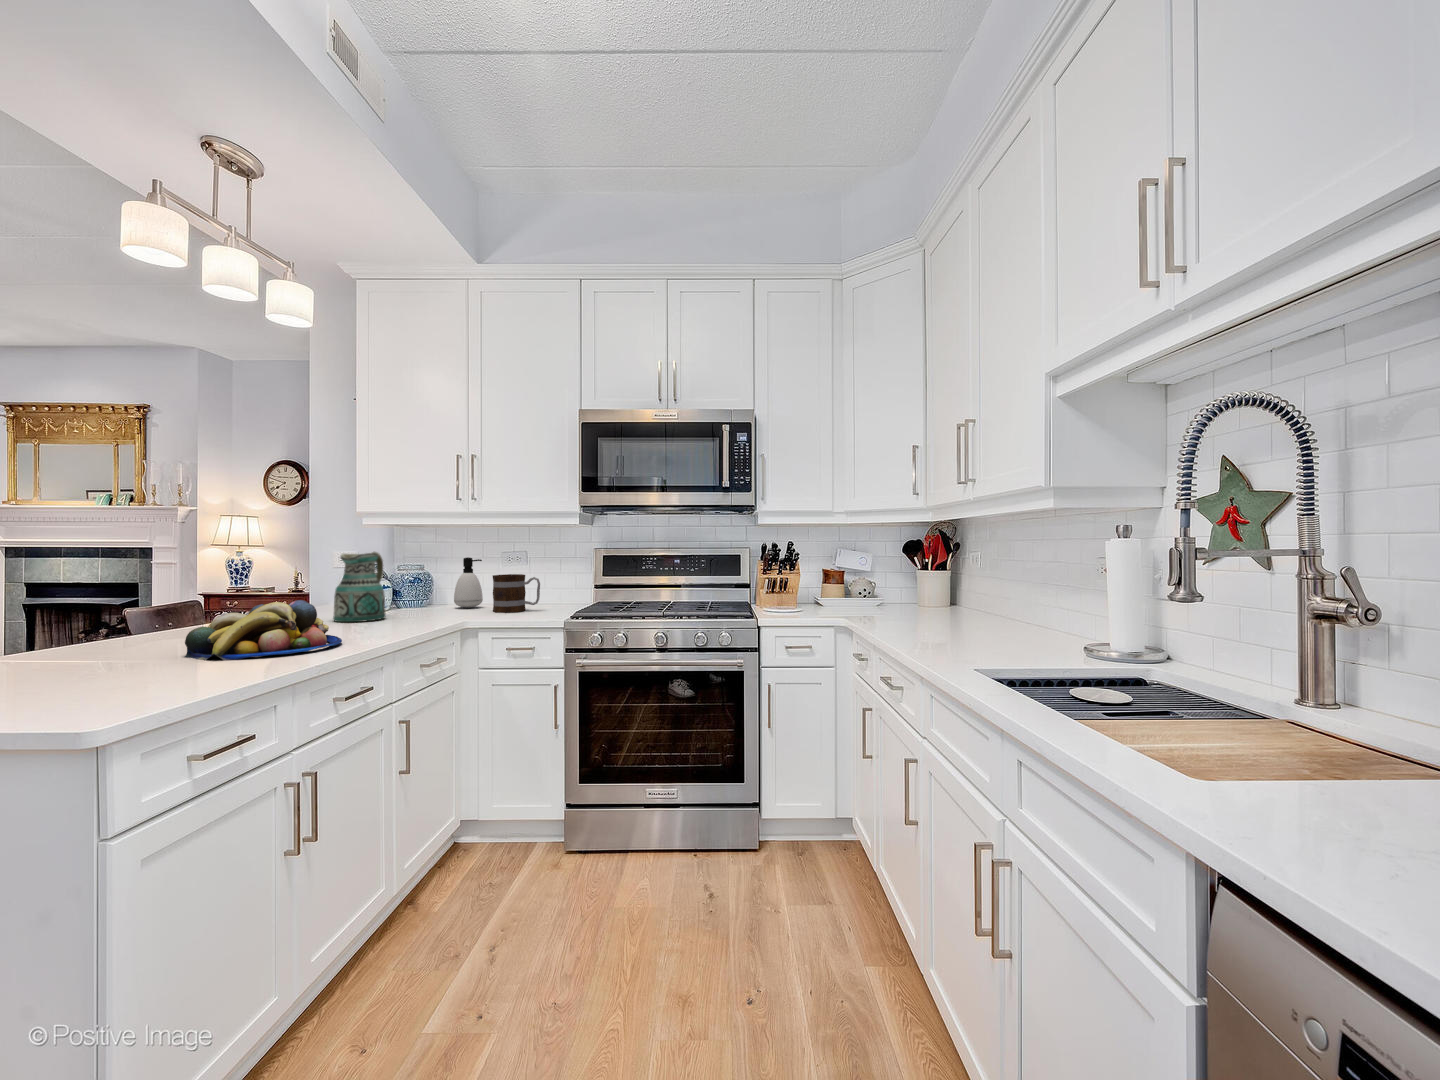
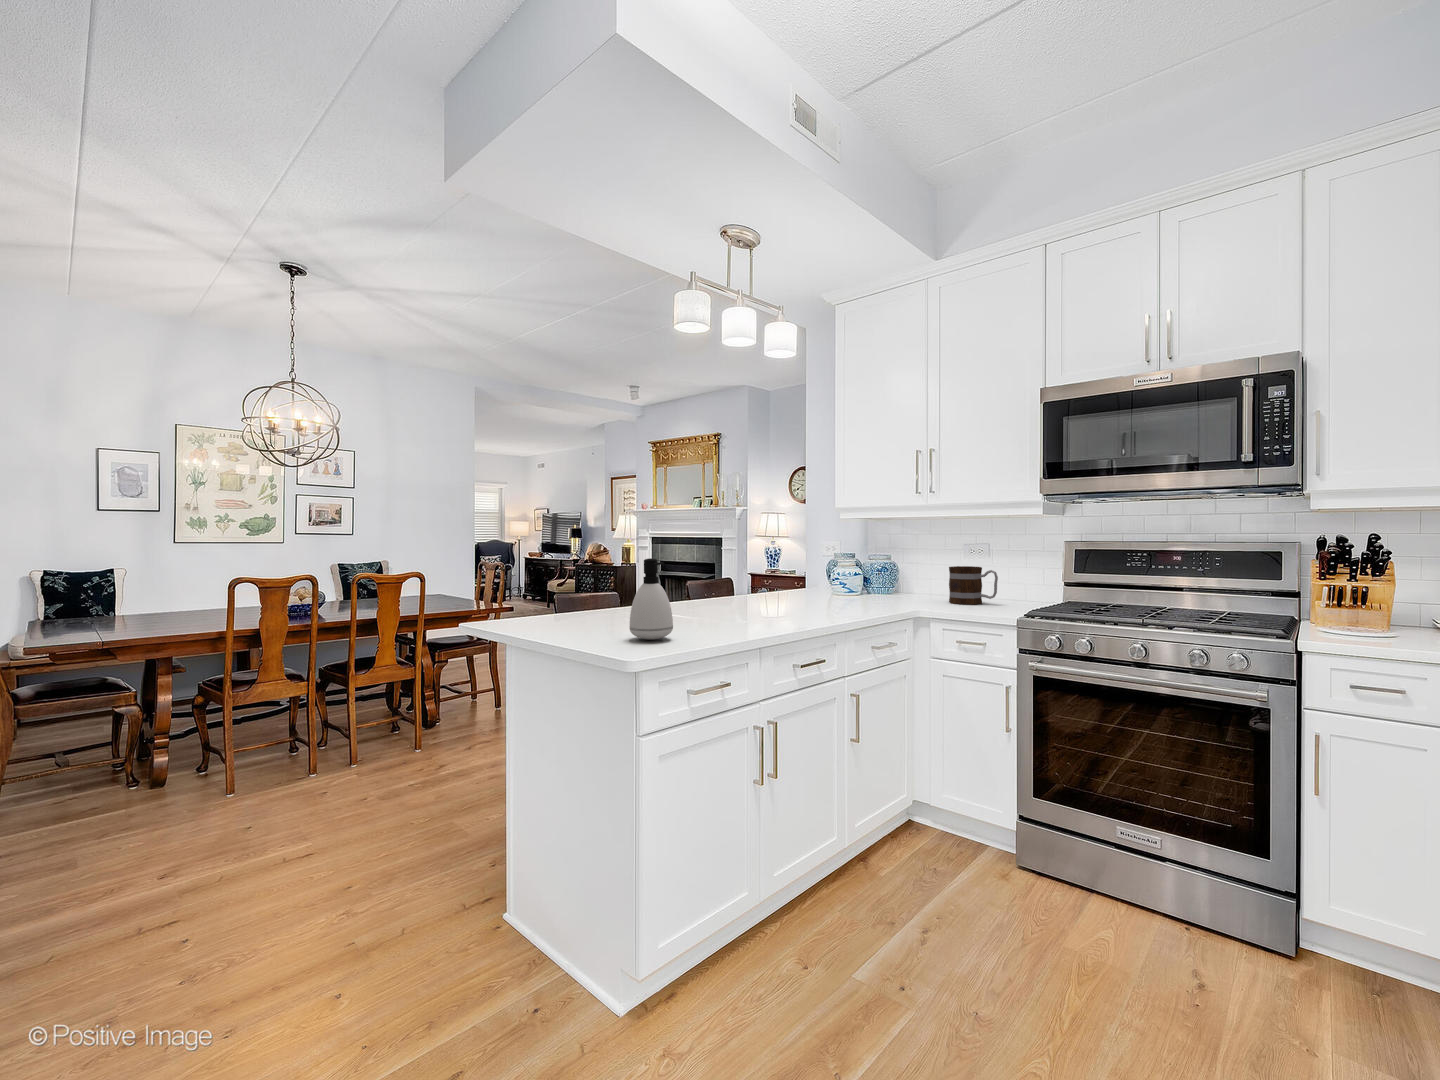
ceramic pitcher: present [333,552,385,622] -> none [811,542,851,602]
soap dispenser: present [454,557,483,608] -> present [630,558,673,640]
fruit bowl: present [184,600,342,660] -> none [699,580,805,623]

